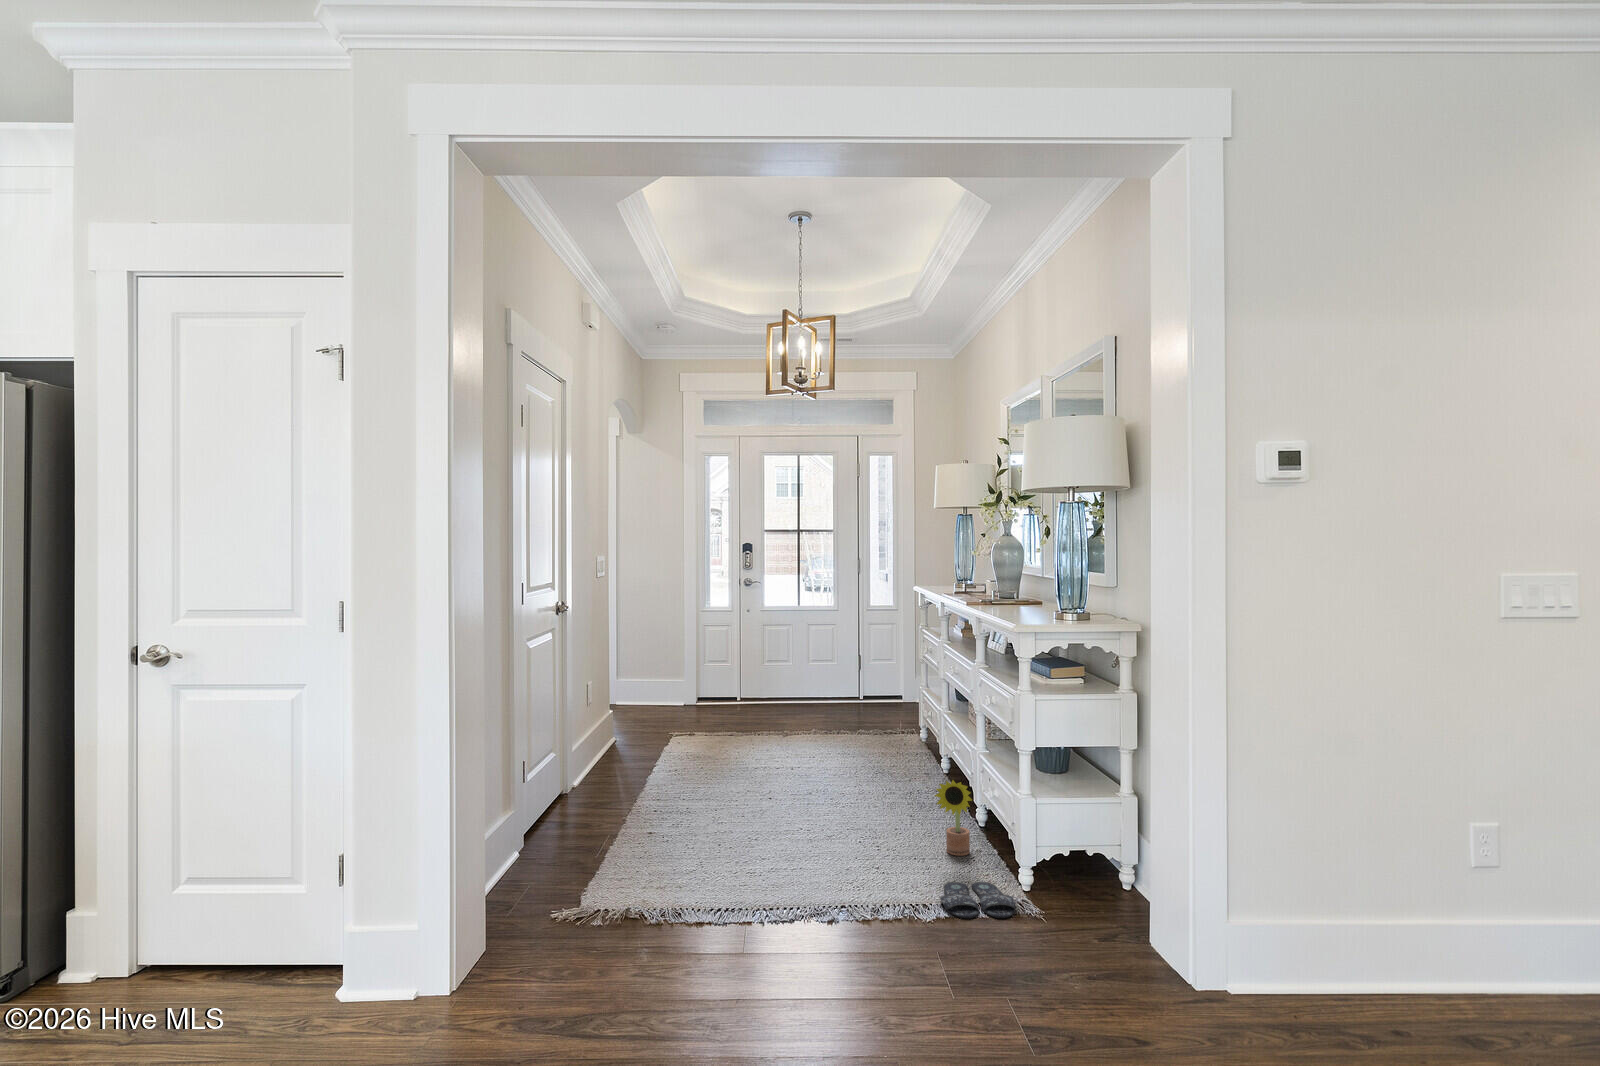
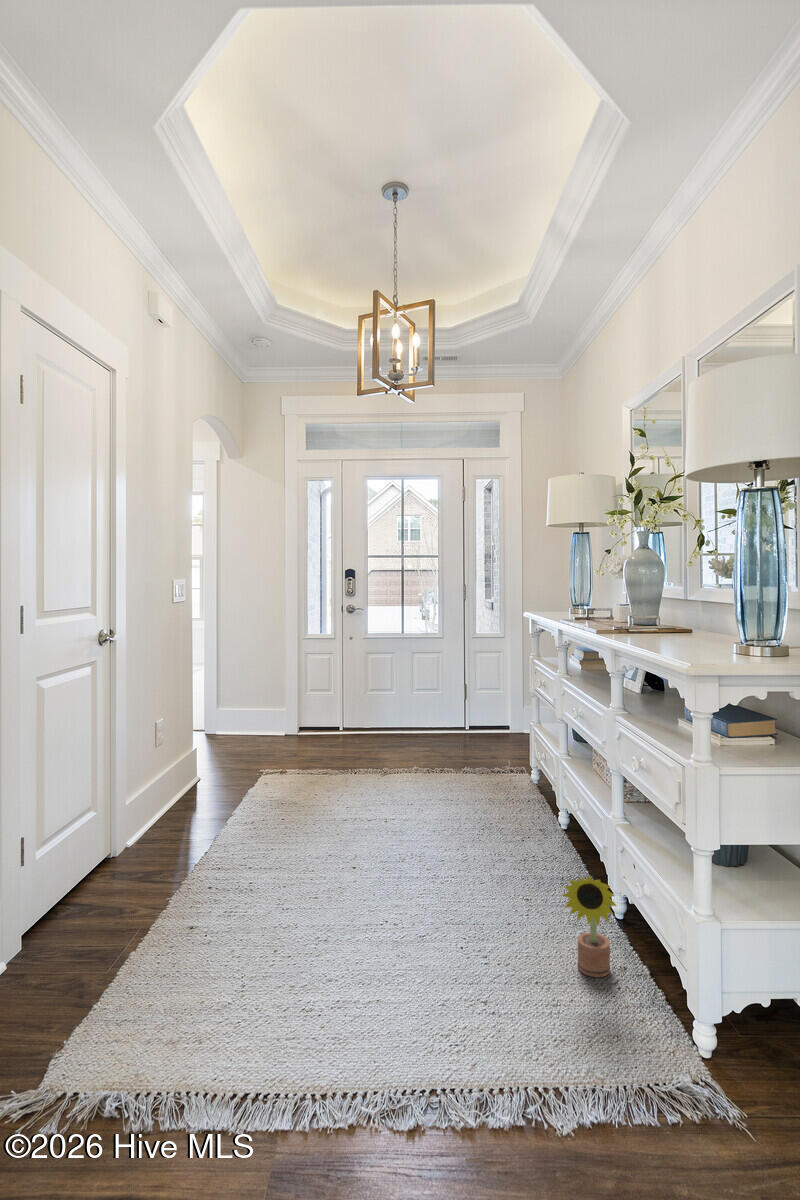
slippers: present [940,882,1015,919] -> none [579,1038,701,1134]

